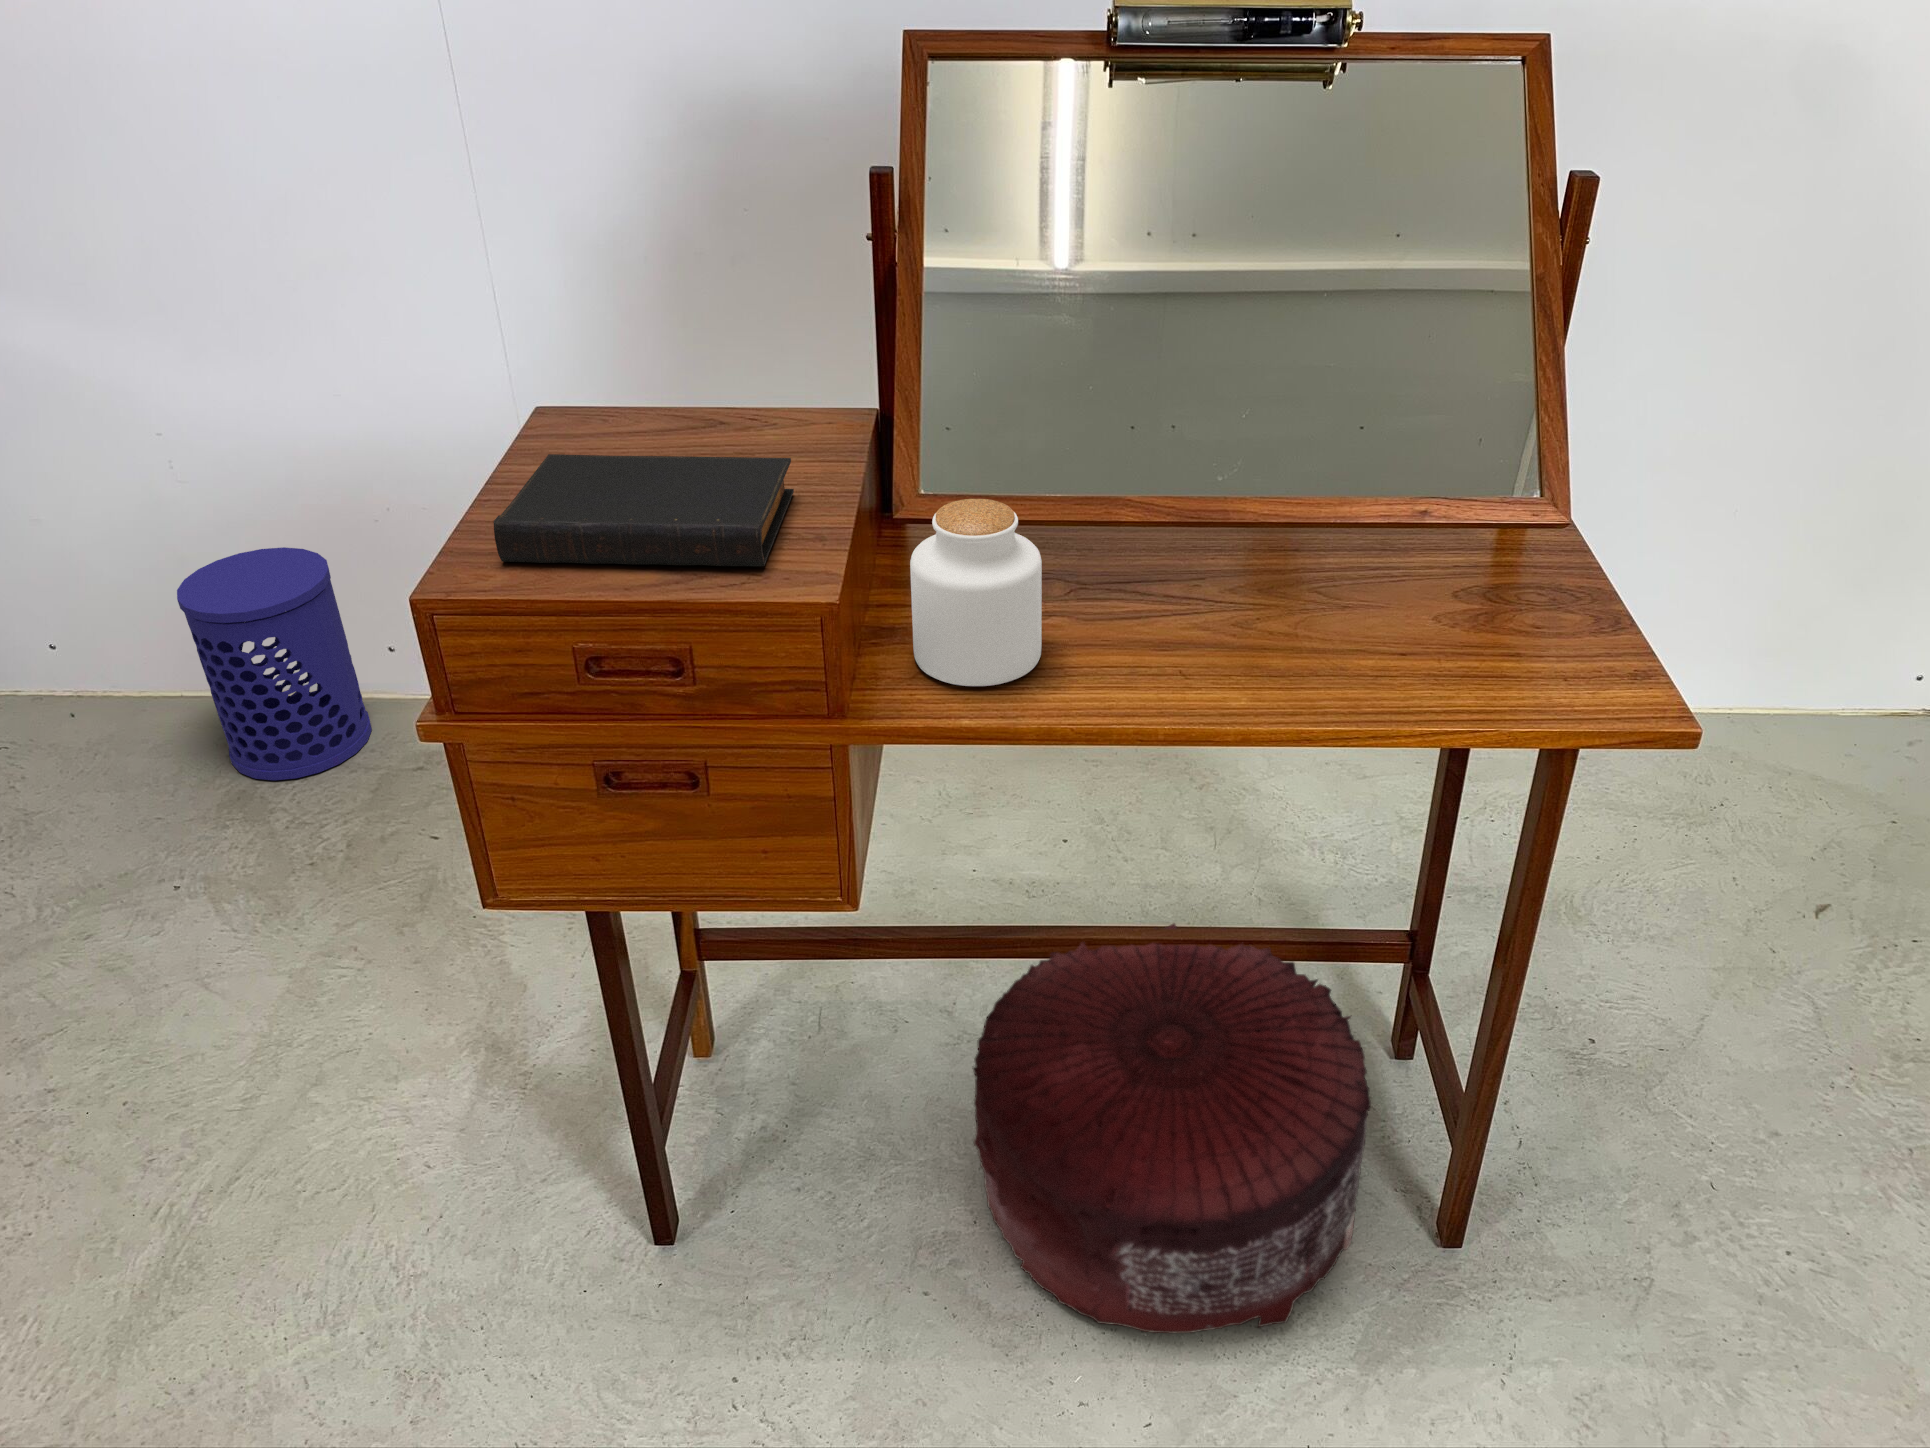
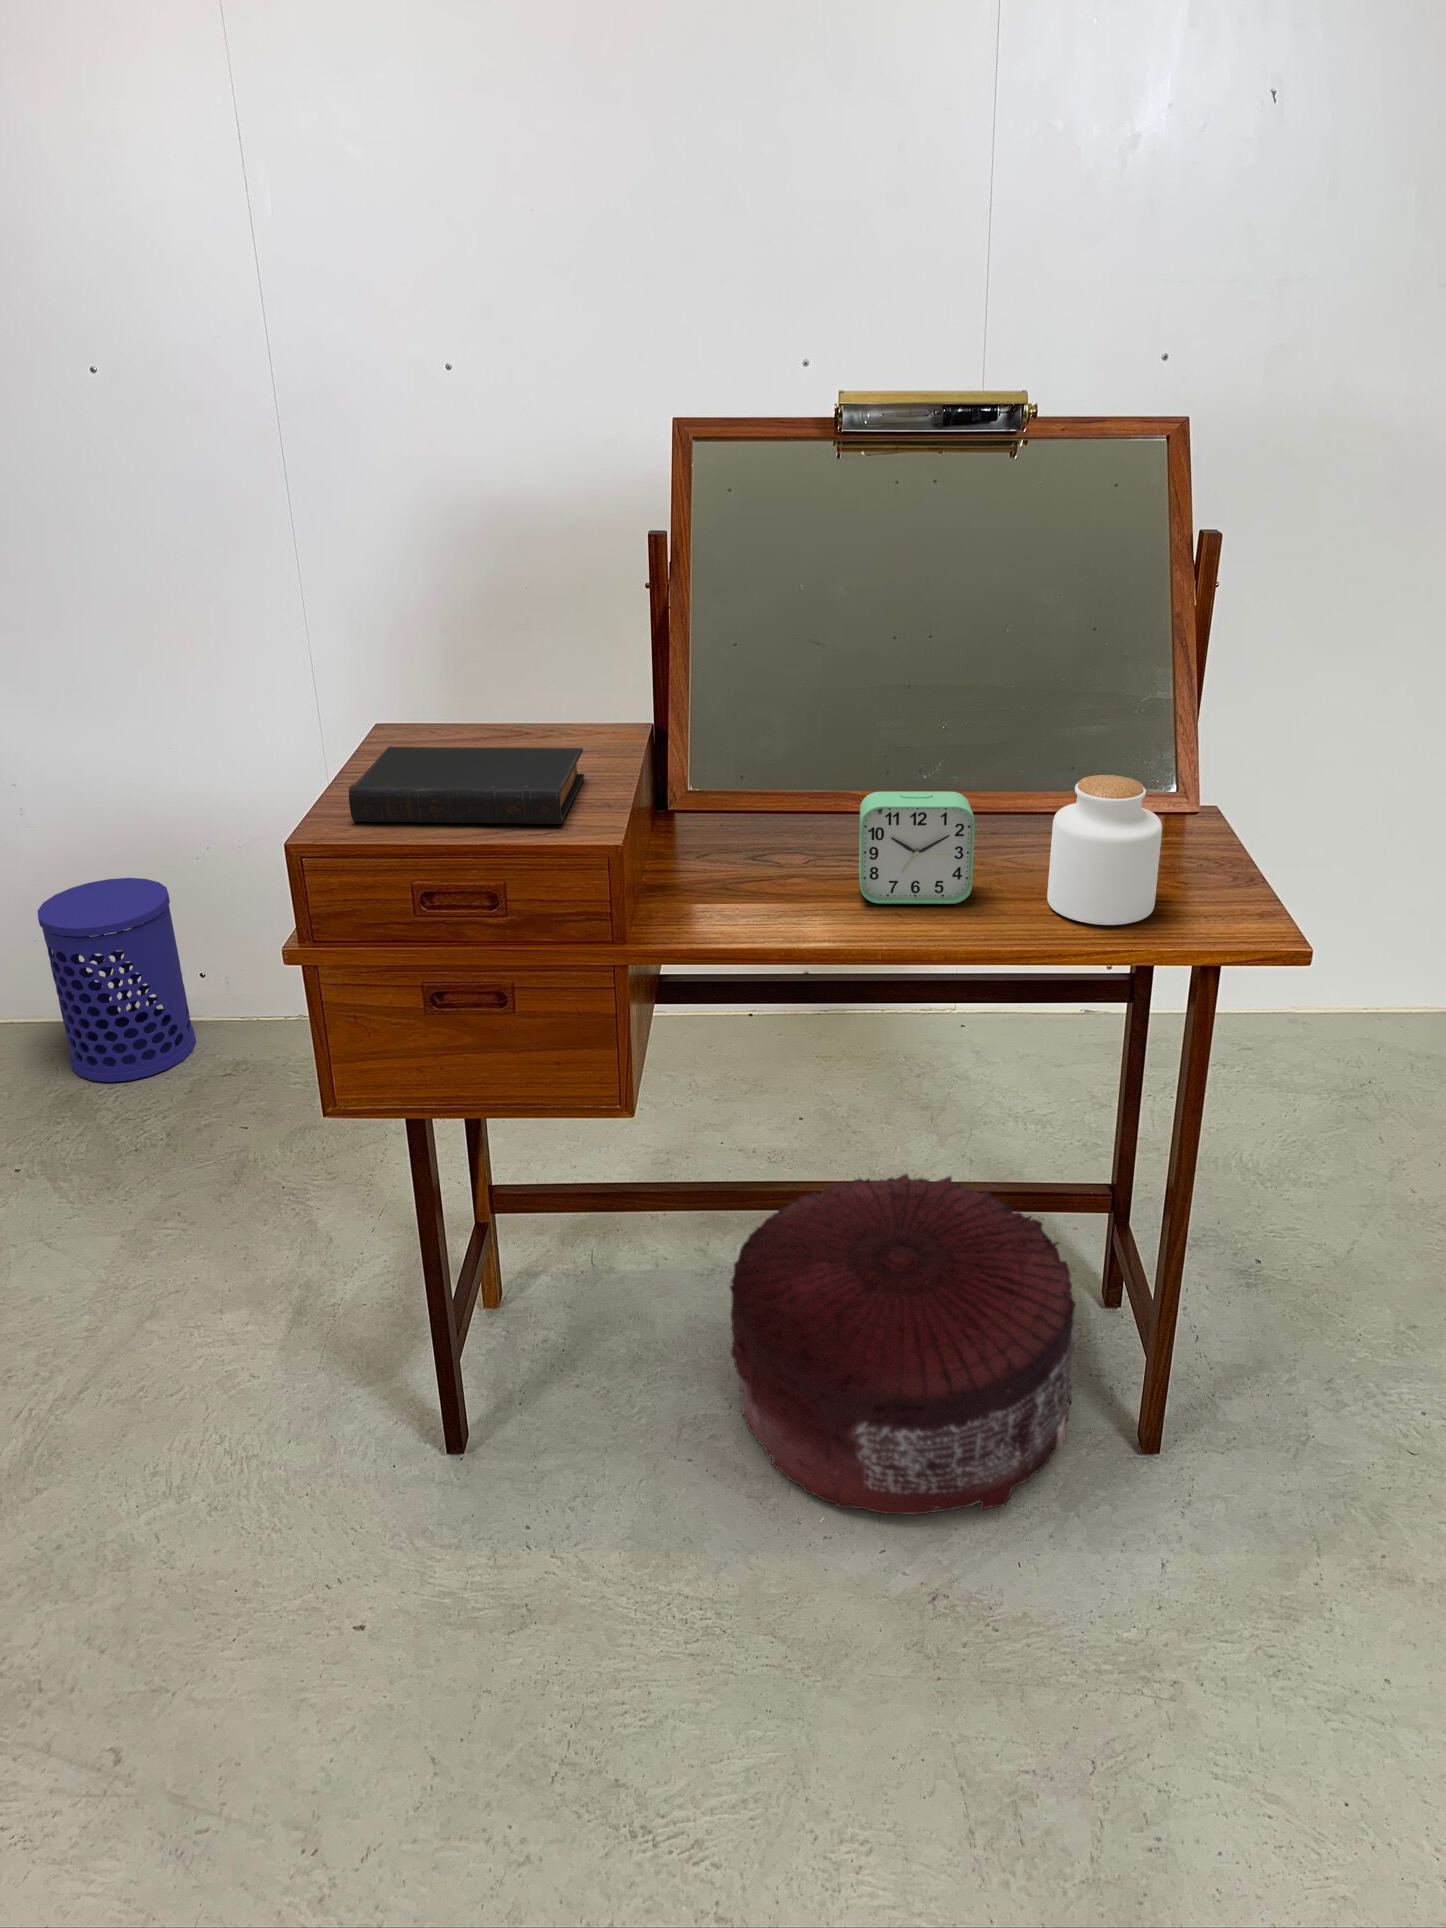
jar: present [910,499,1042,686] -> present [1047,775,1162,925]
alarm clock: none [1133,520,1280,660] -> present [859,792,975,904]

